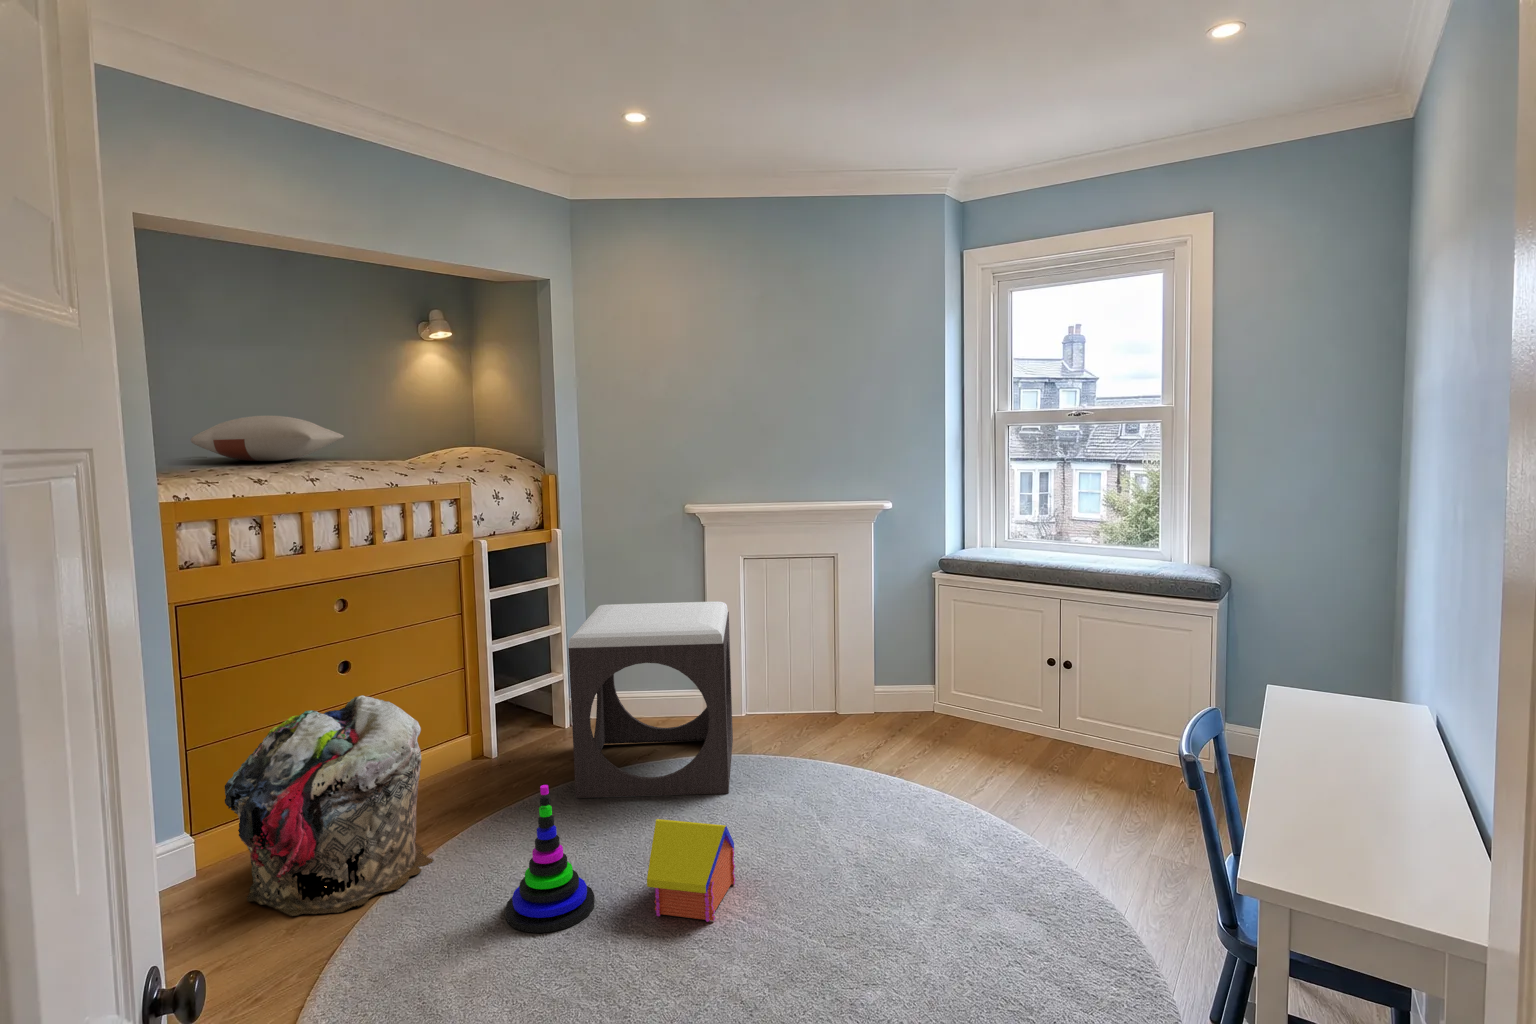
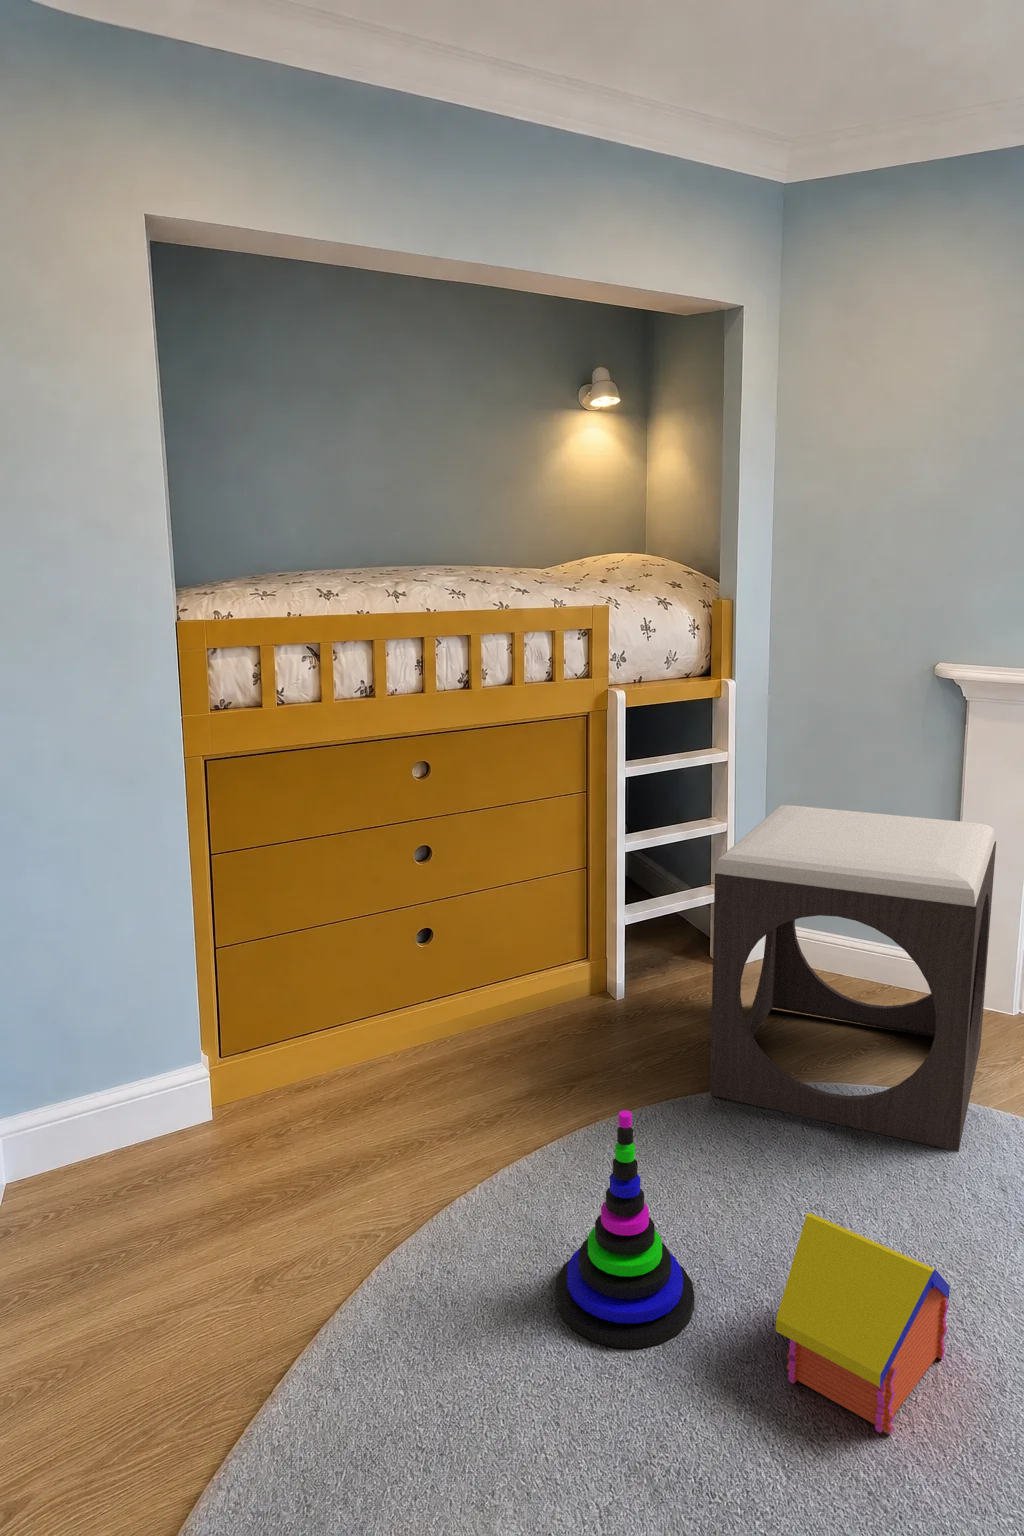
pillow: present [191,416,344,461] -> none [273,510,459,570]
laundry basket: present [225,695,434,916] -> none [238,901,494,1202]

